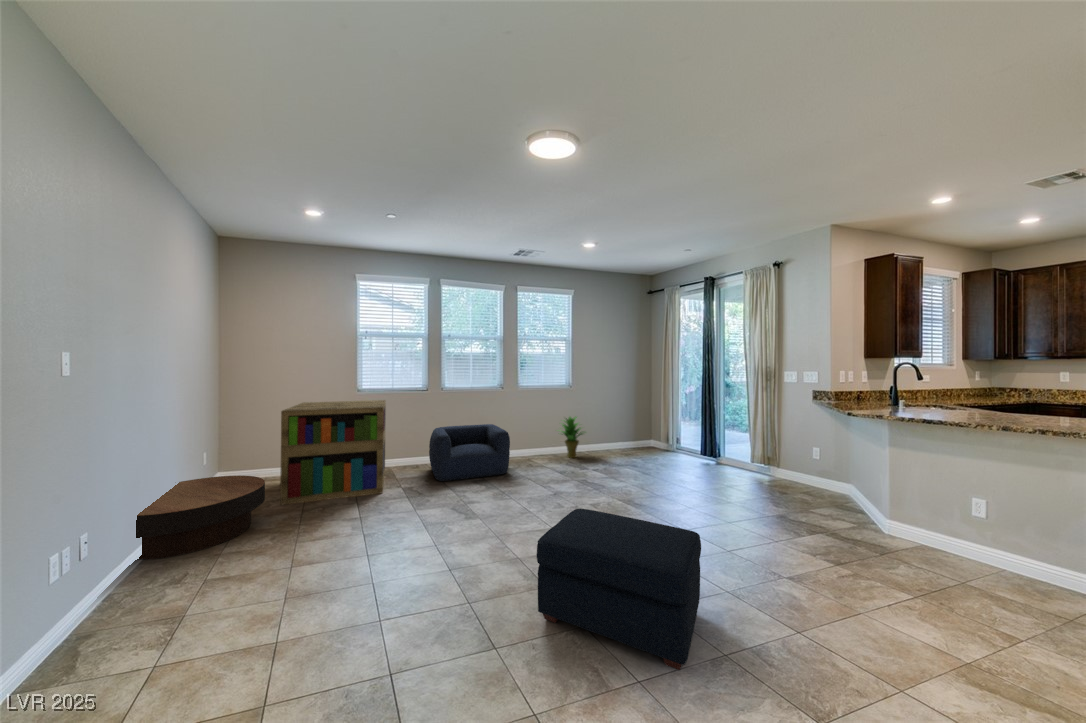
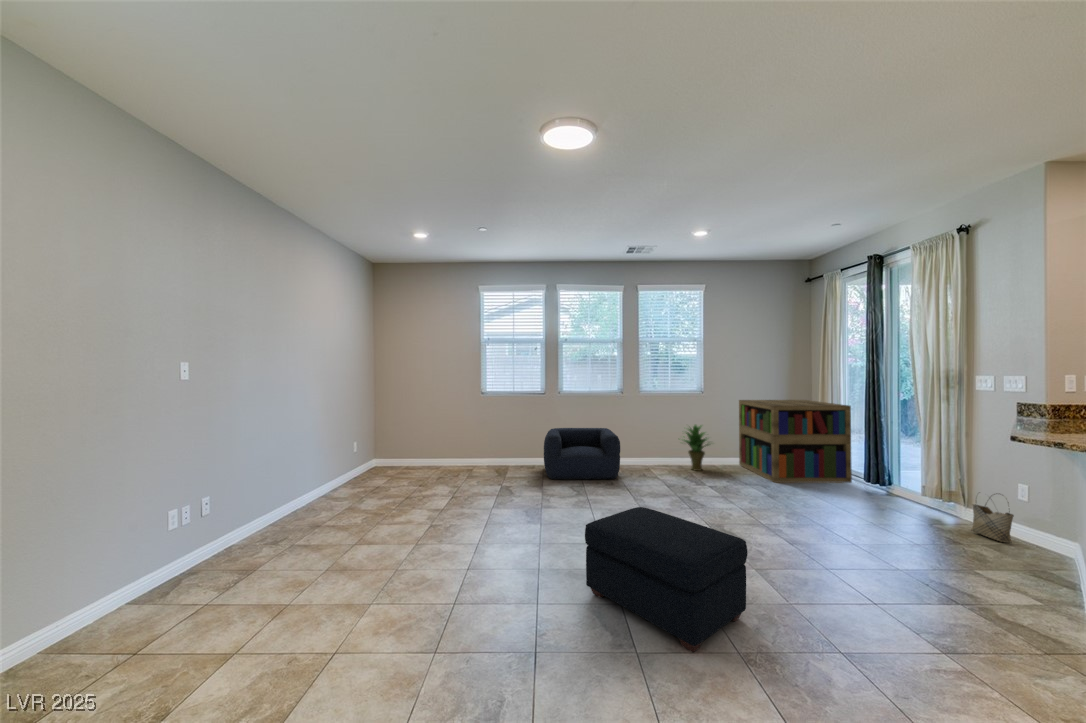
bookshelf: present [280,400,386,505] -> present [739,400,852,483]
woven basket: none [783,458,811,494] -> present [971,494,1014,543]
coffee table: present [136,476,265,559] -> none [318,456,411,508]

